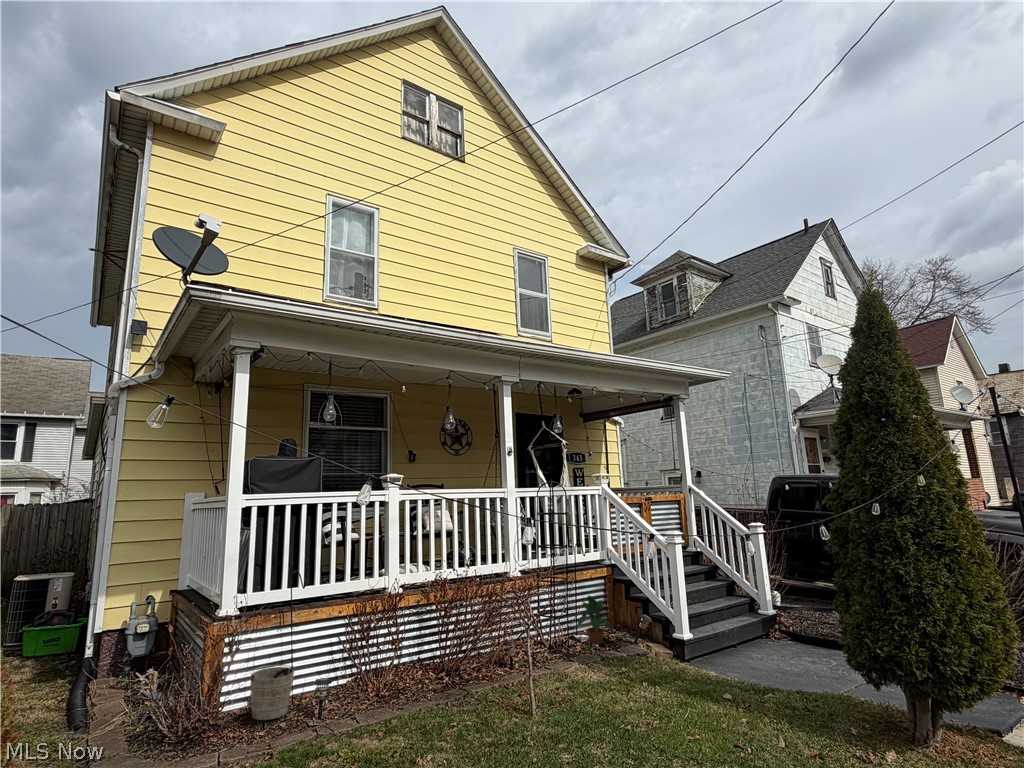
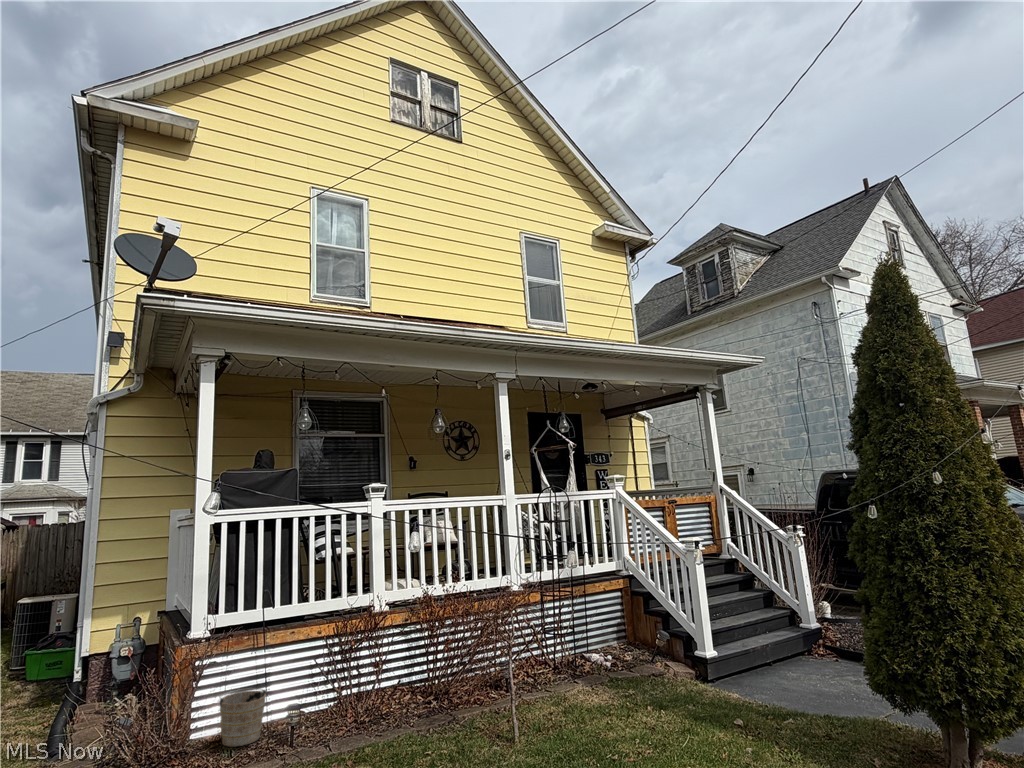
potted plant: present [575,596,614,644] -> none [584,610,630,663]

